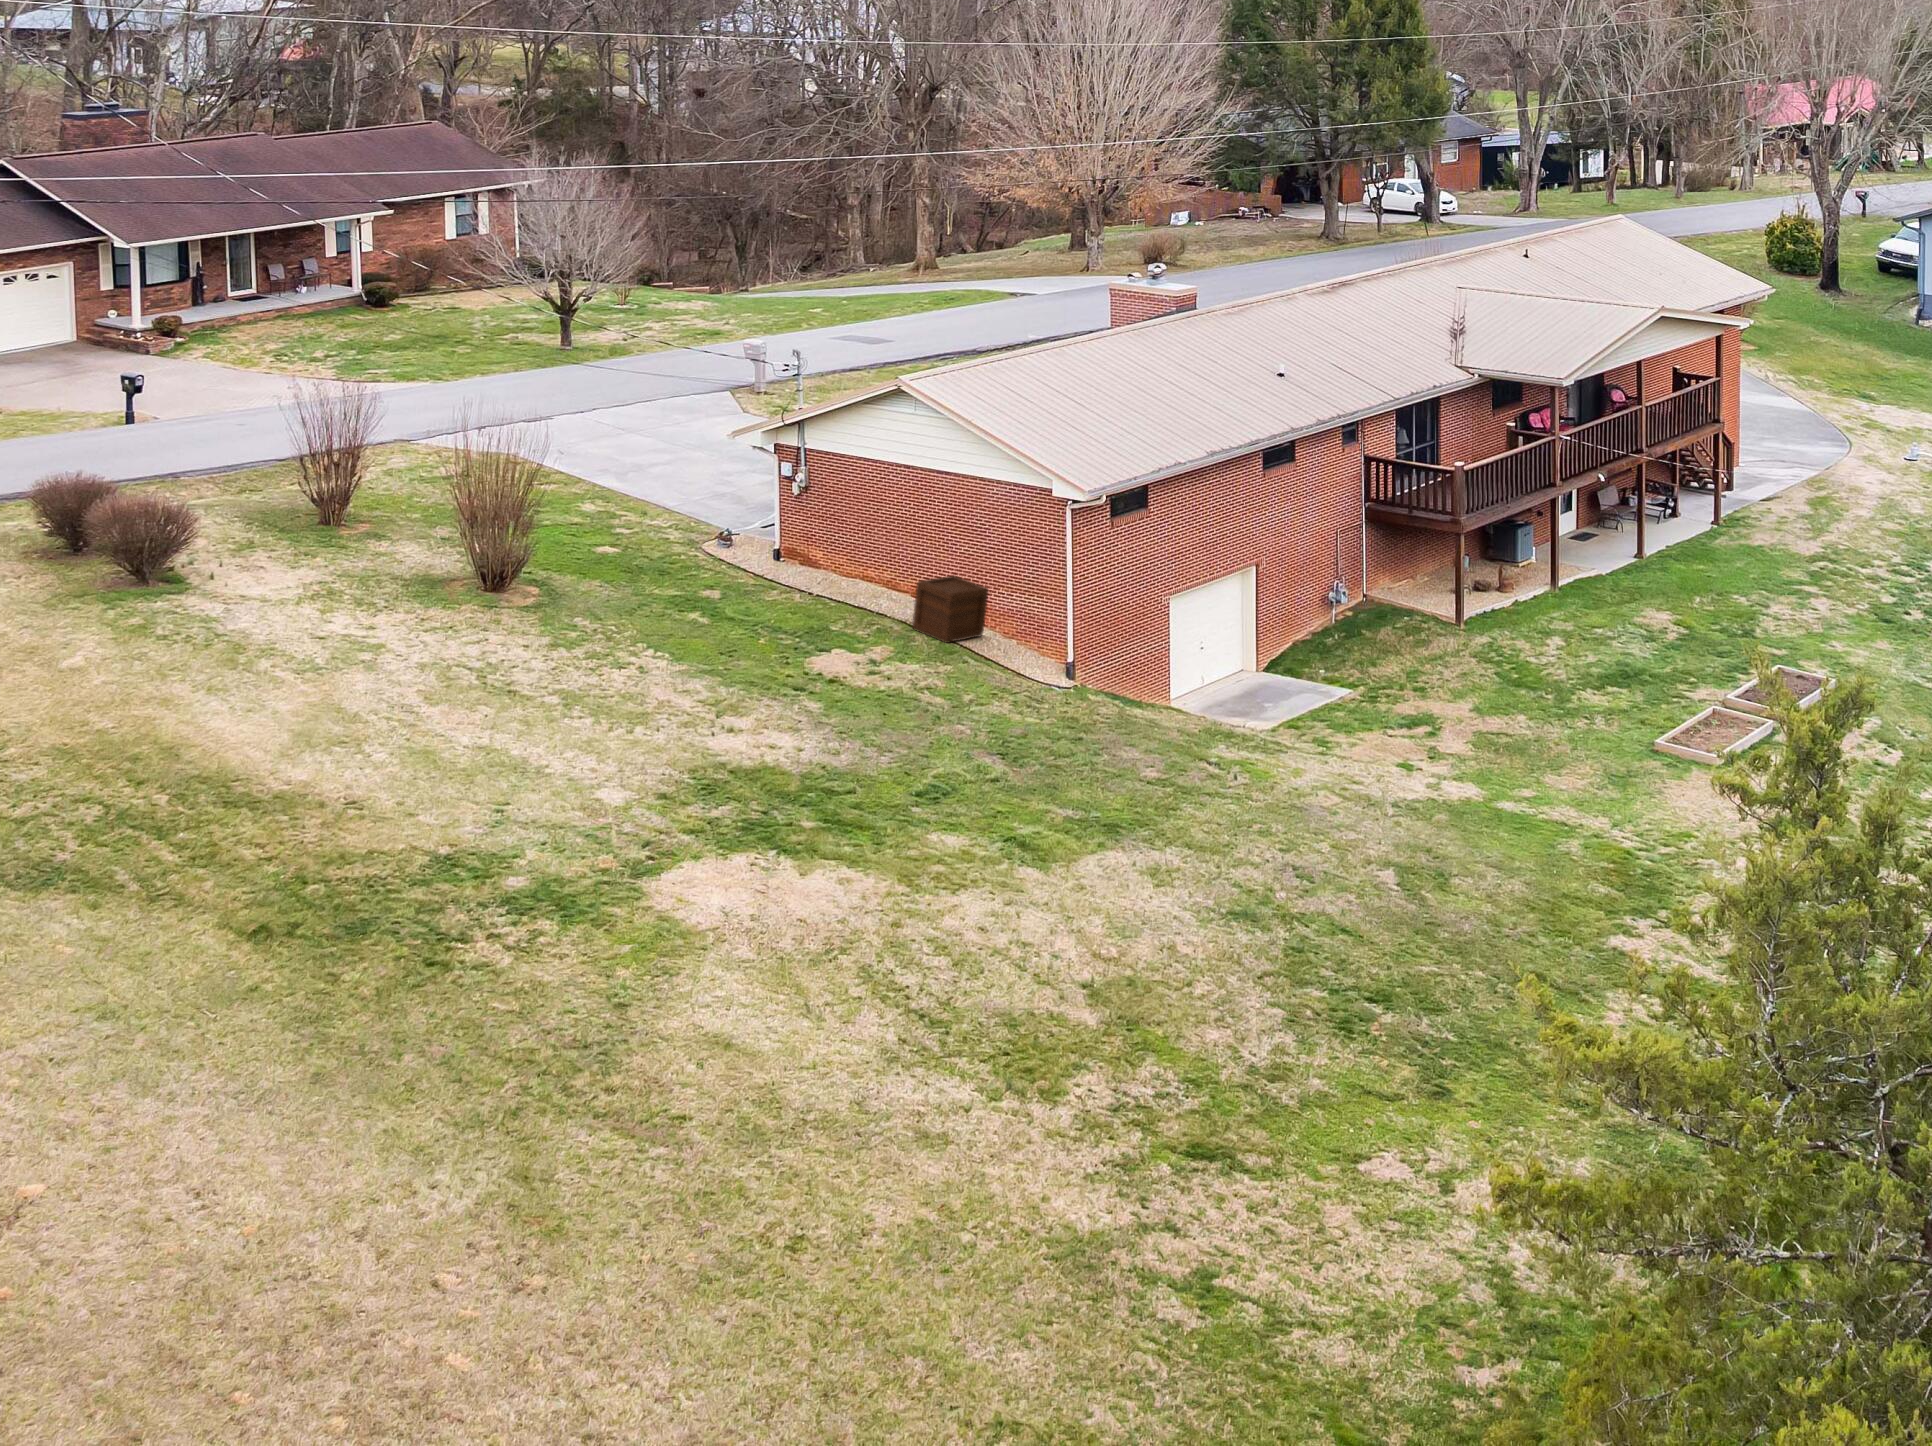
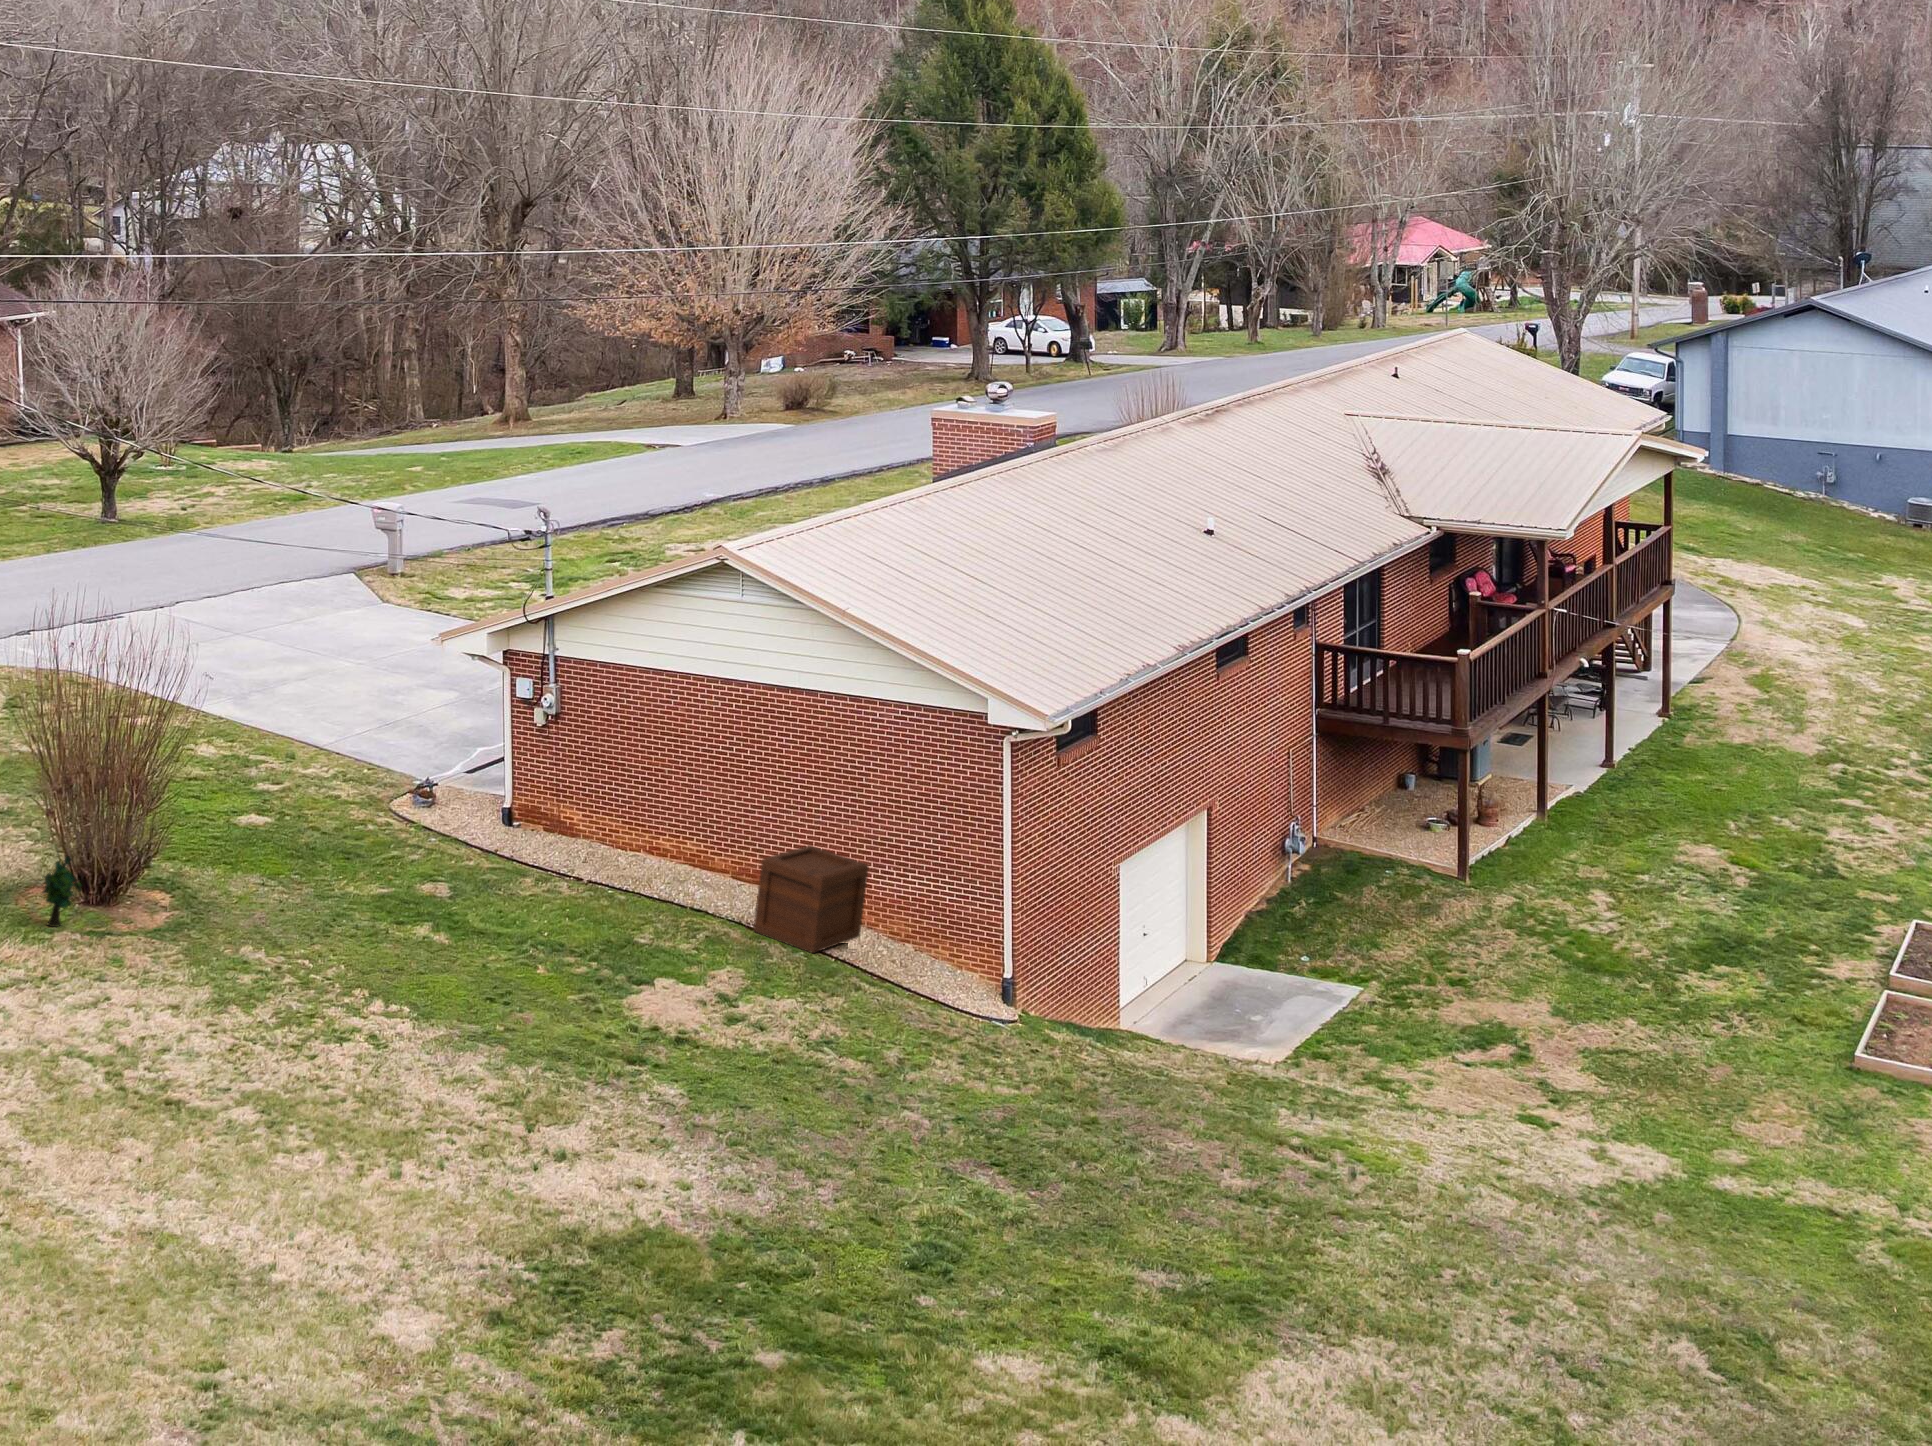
decorative plant: none [455,560,481,603] -> present [42,856,82,927]

